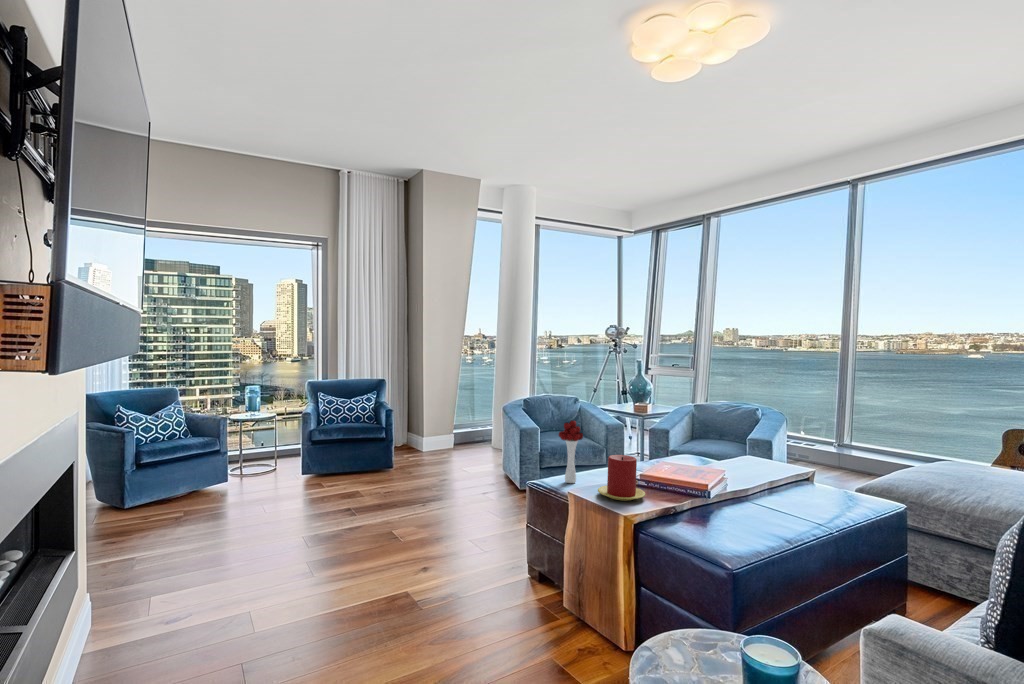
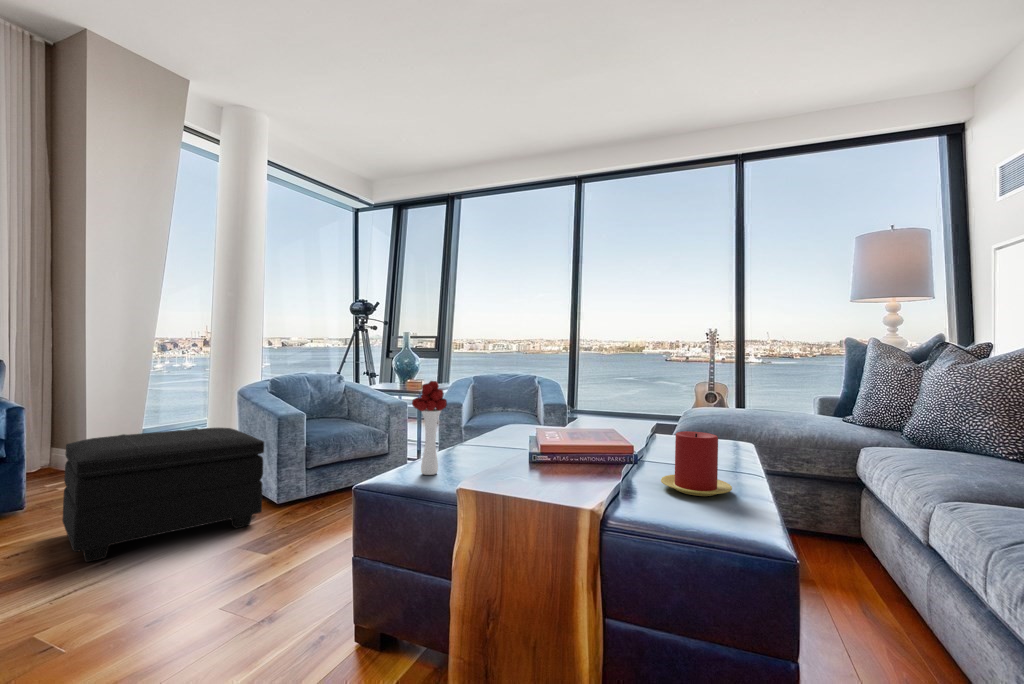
footstool: none [407,432,508,505] -> present [62,428,264,562]
candle: present [598,455,645,501] -> present [661,431,732,496]

